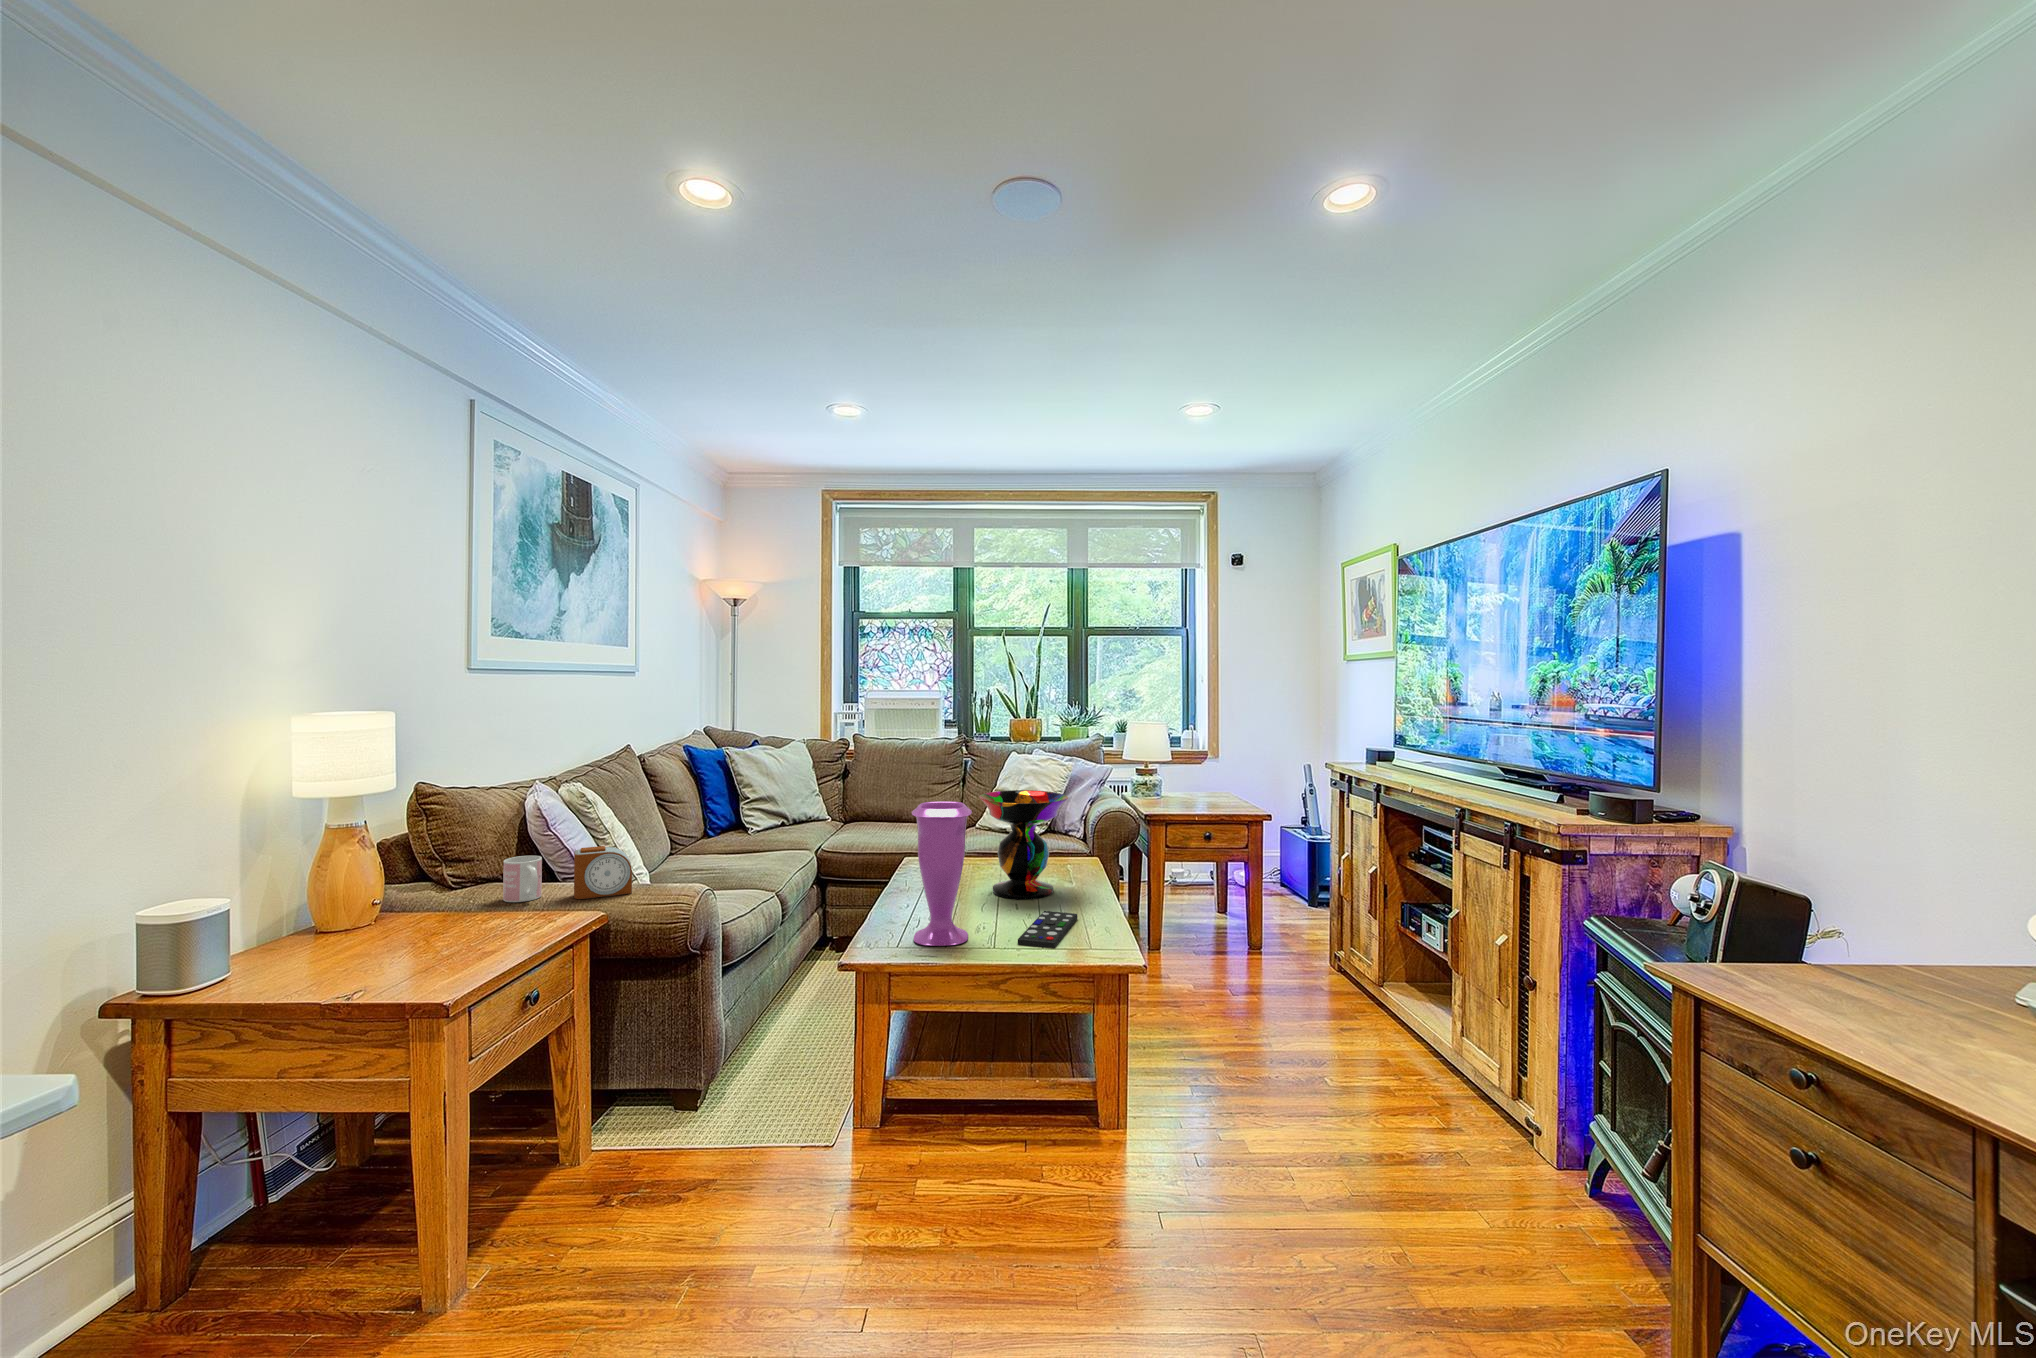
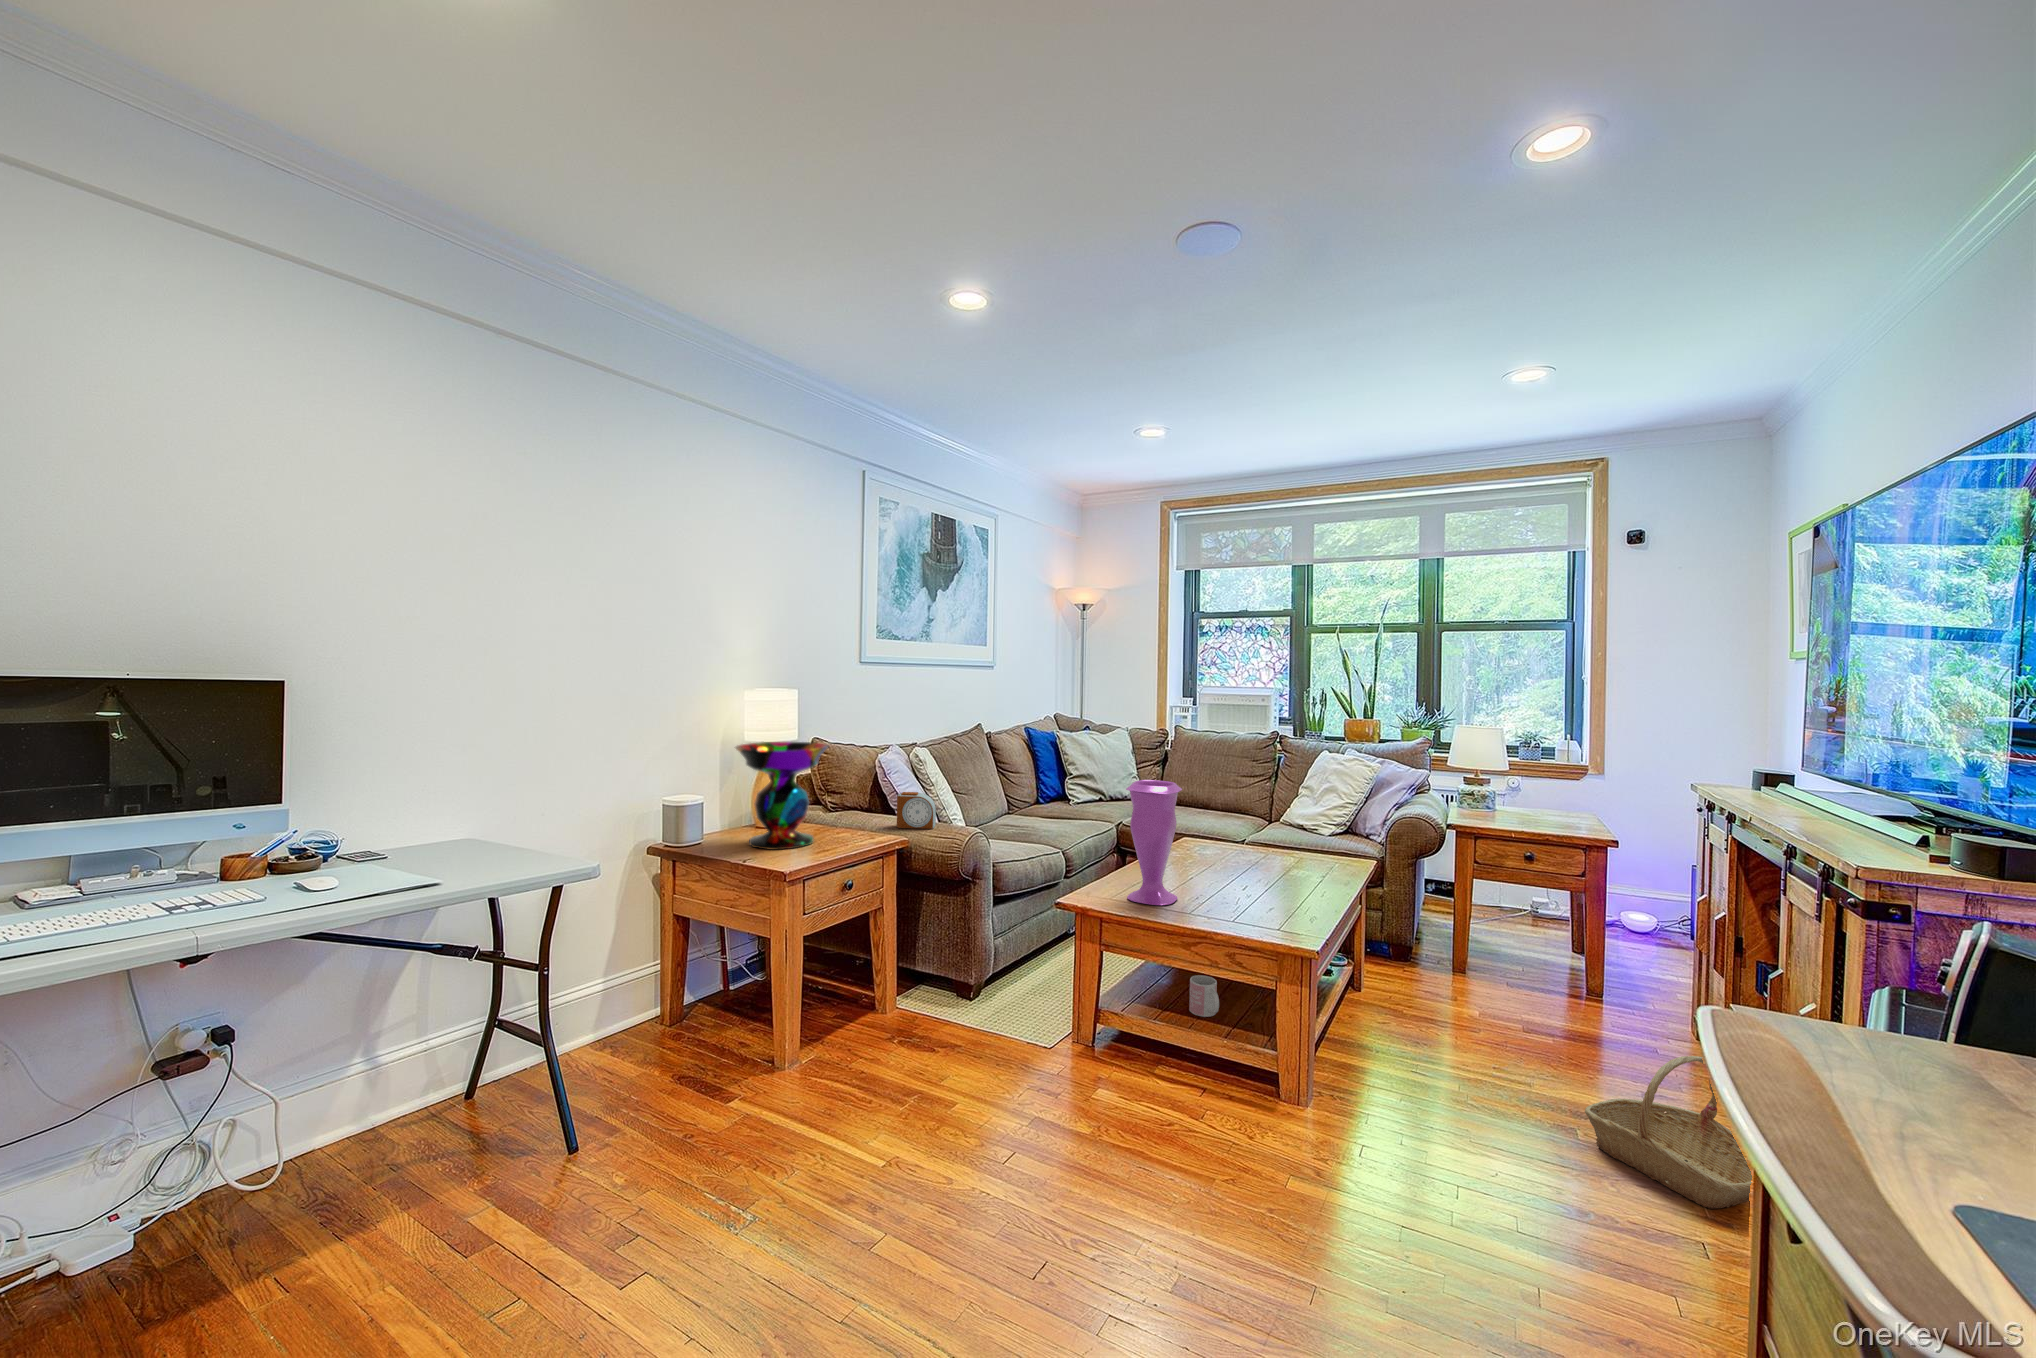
decorative bowl: present [979,790,1068,900] -> present [735,742,828,850]
mug: present [503,856,542,902] -> present [1189,975,1219,1017]
remote control: present [1018,911,1077,948] -> none [1213,893,1292,923]
basket: none [1337,992,1468,1118] -> present [1585,1056,1752,1209]

